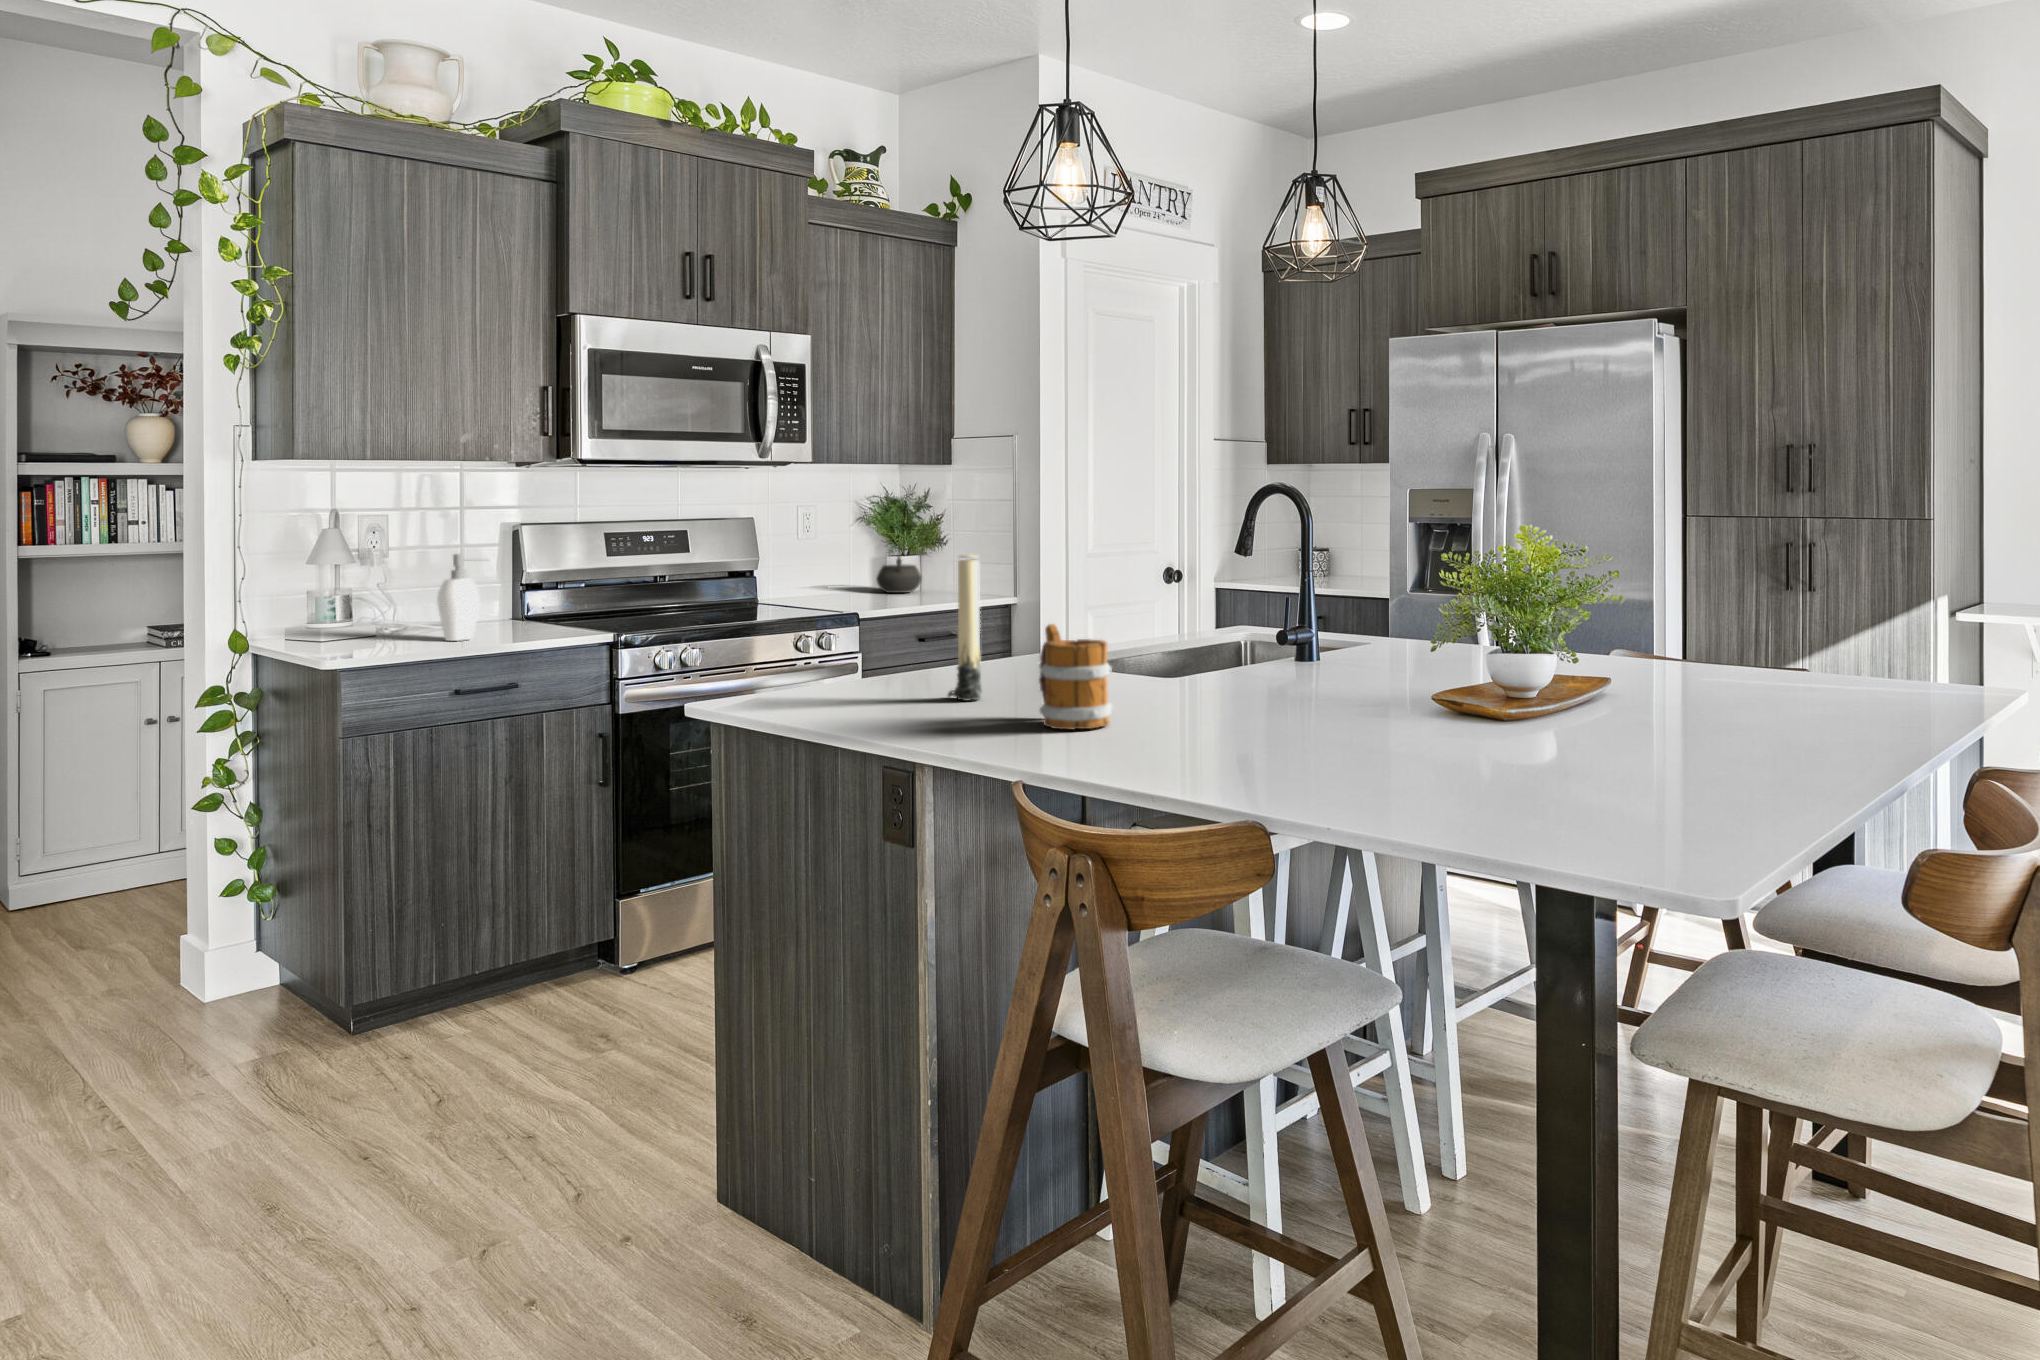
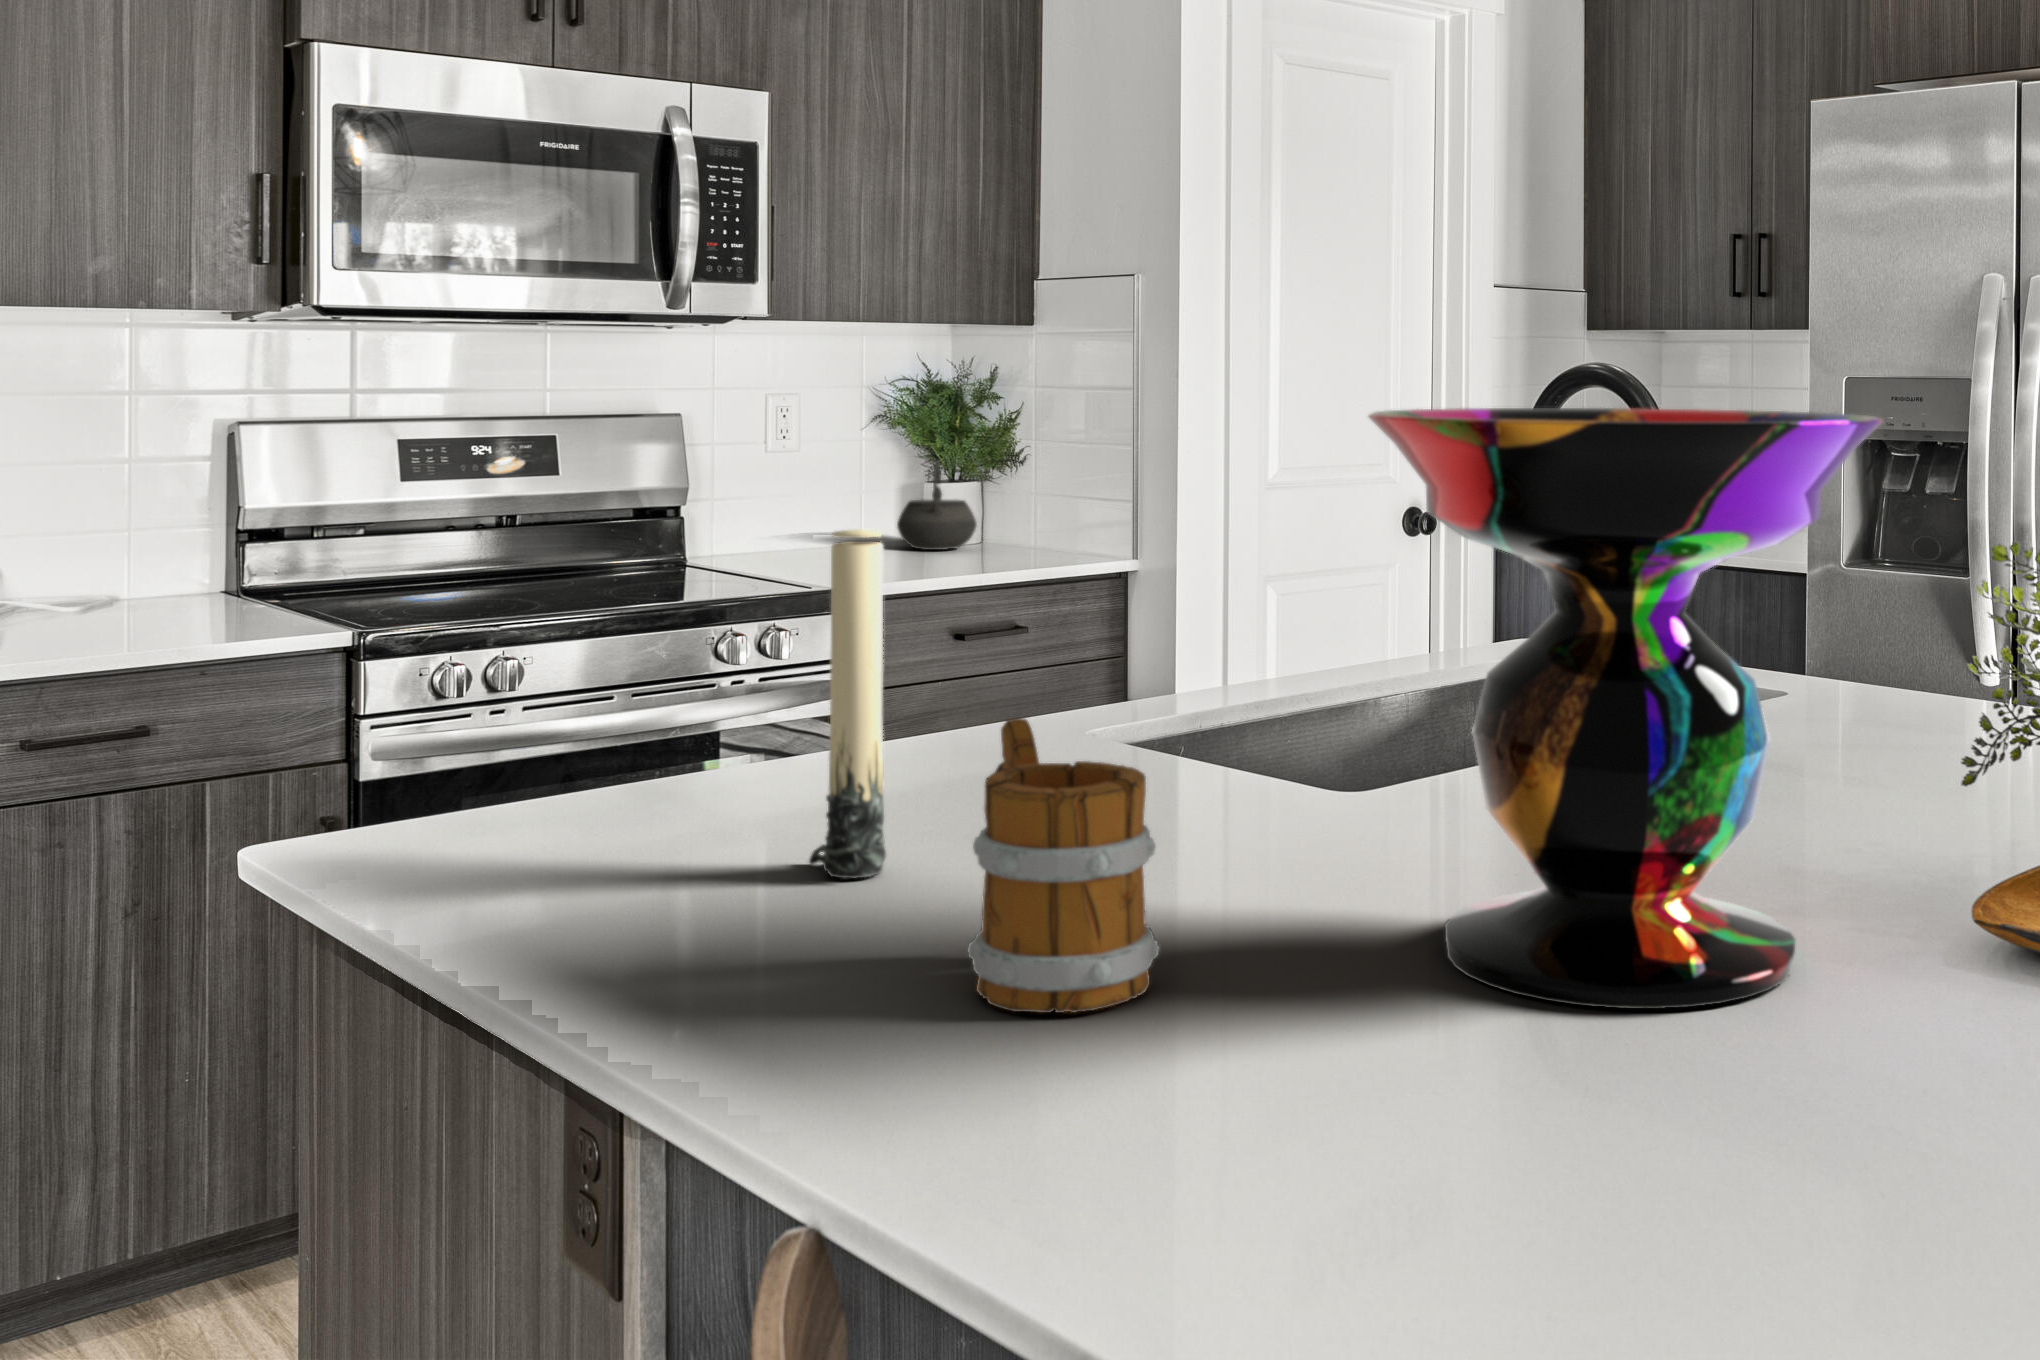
decorative bowl: none [1188,500,1389,726] -> present [1368,408,1883,1009]
soap dispenser: present [437,554,480,641] -> none [14,481,113,645]

